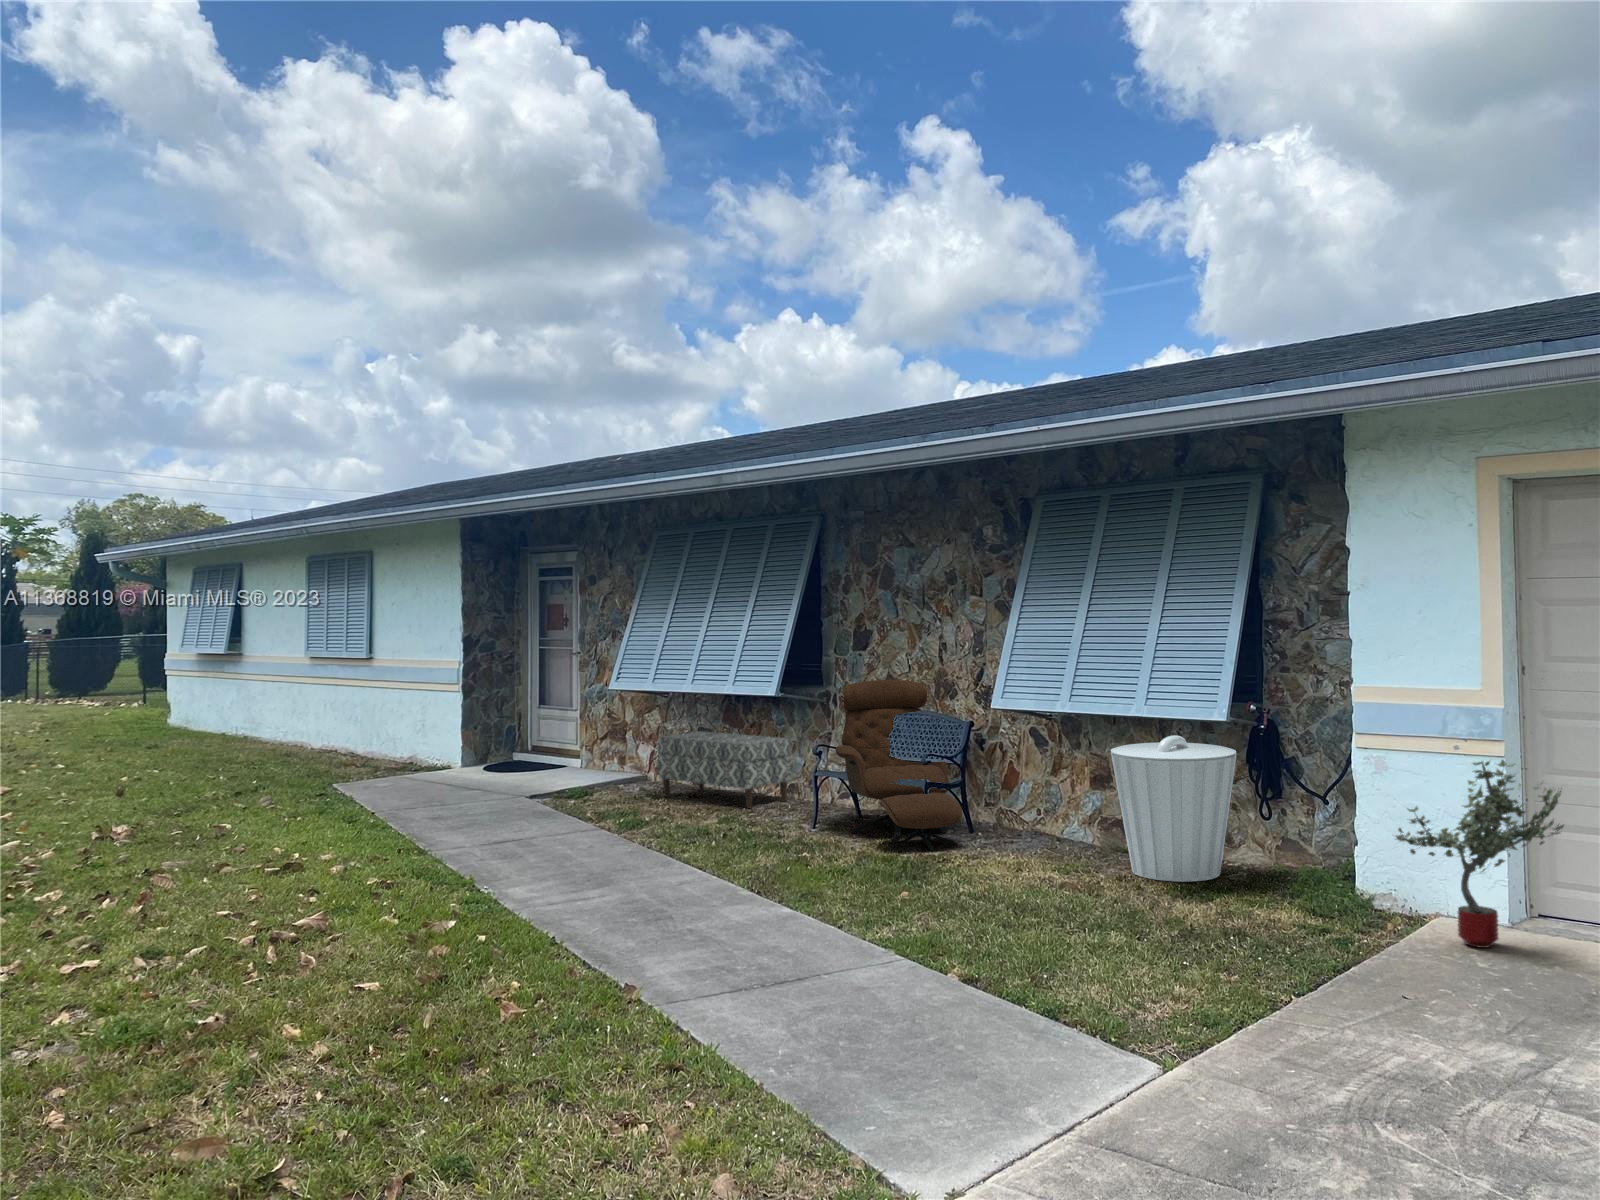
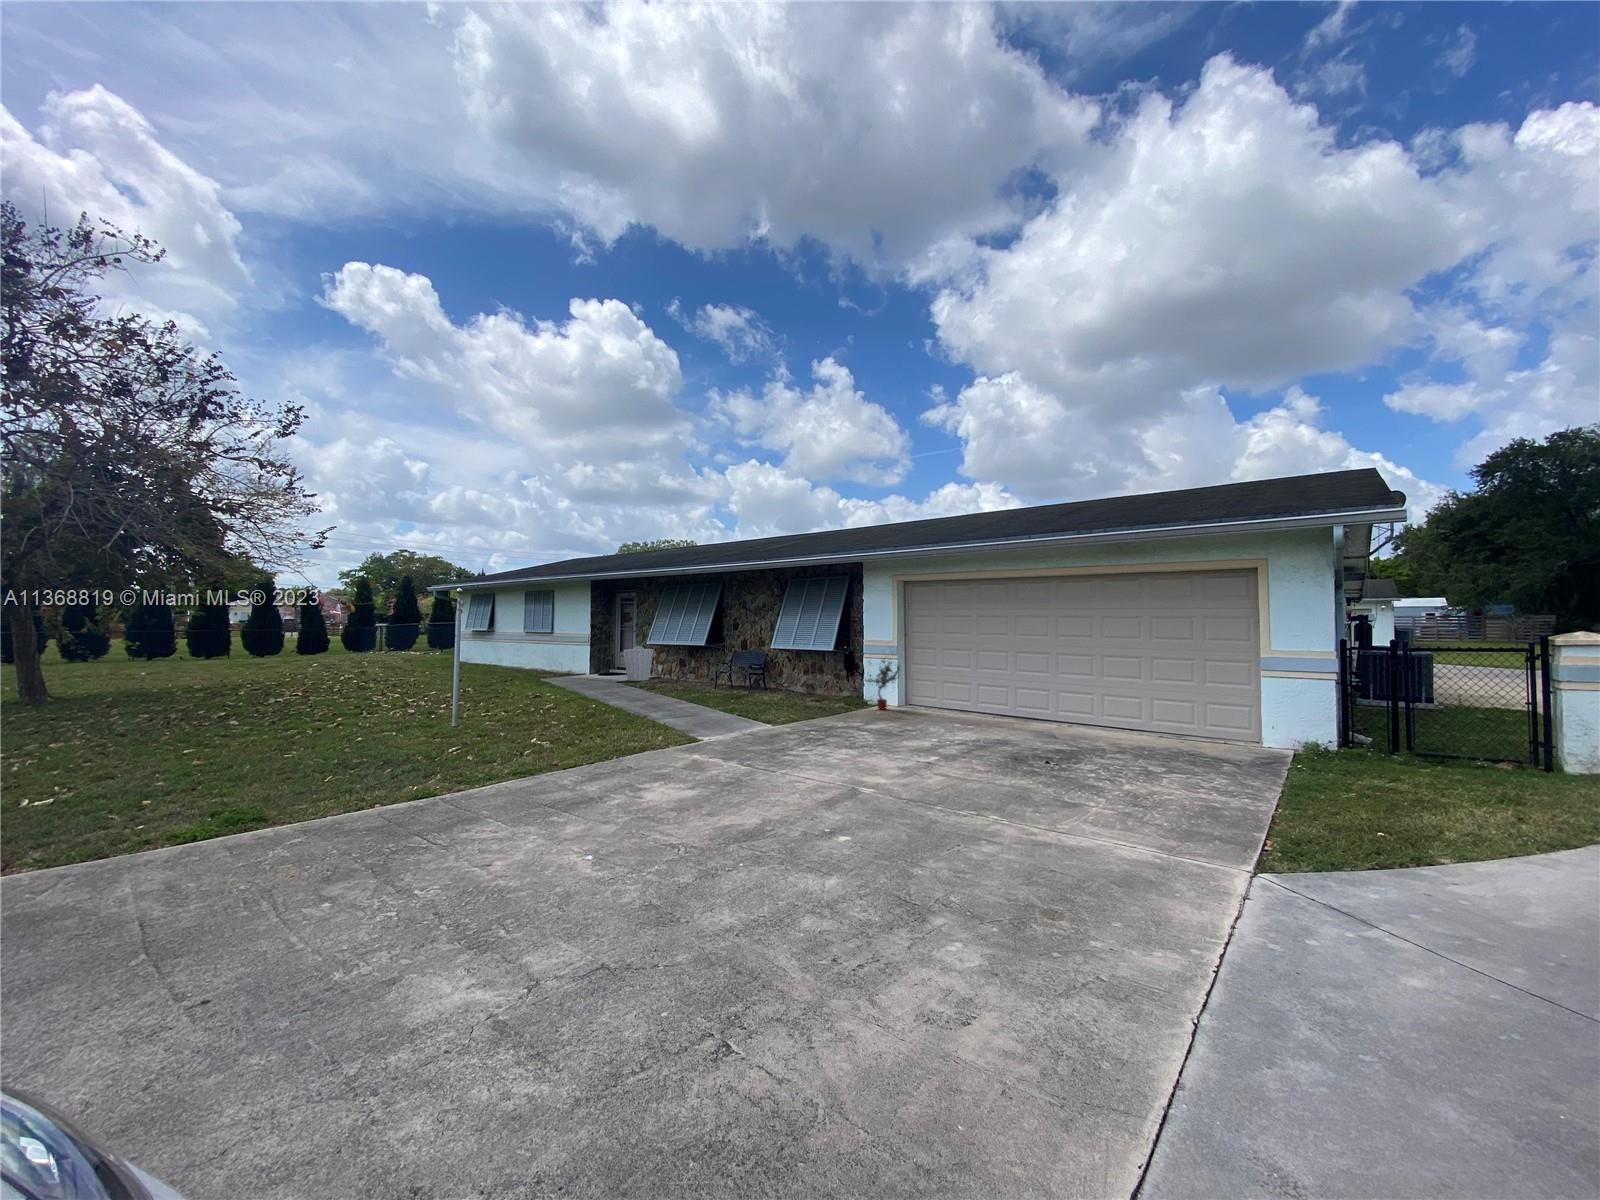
lounge chair: present [835,680,963,851] -> none [722,639,763,694]
bench: present [658,731,791,808] -> none [664,660,712,686]
trash can: present [1111,735,1237,882] -> present [623,646,653,681]

